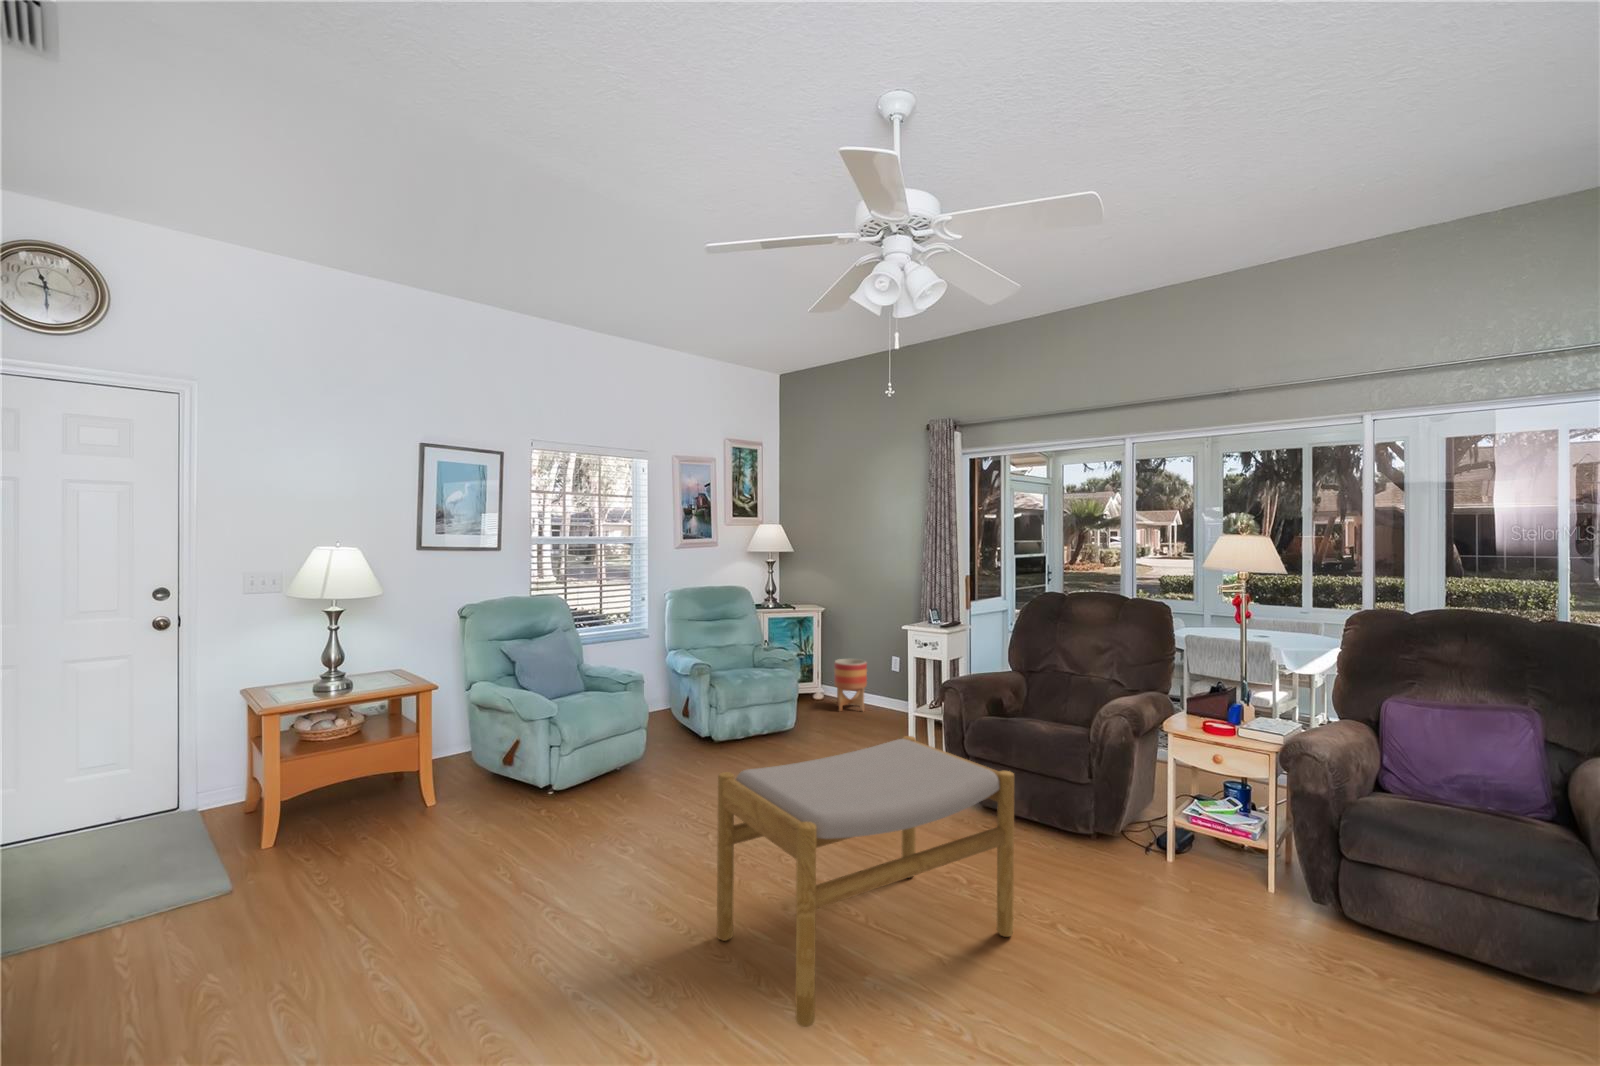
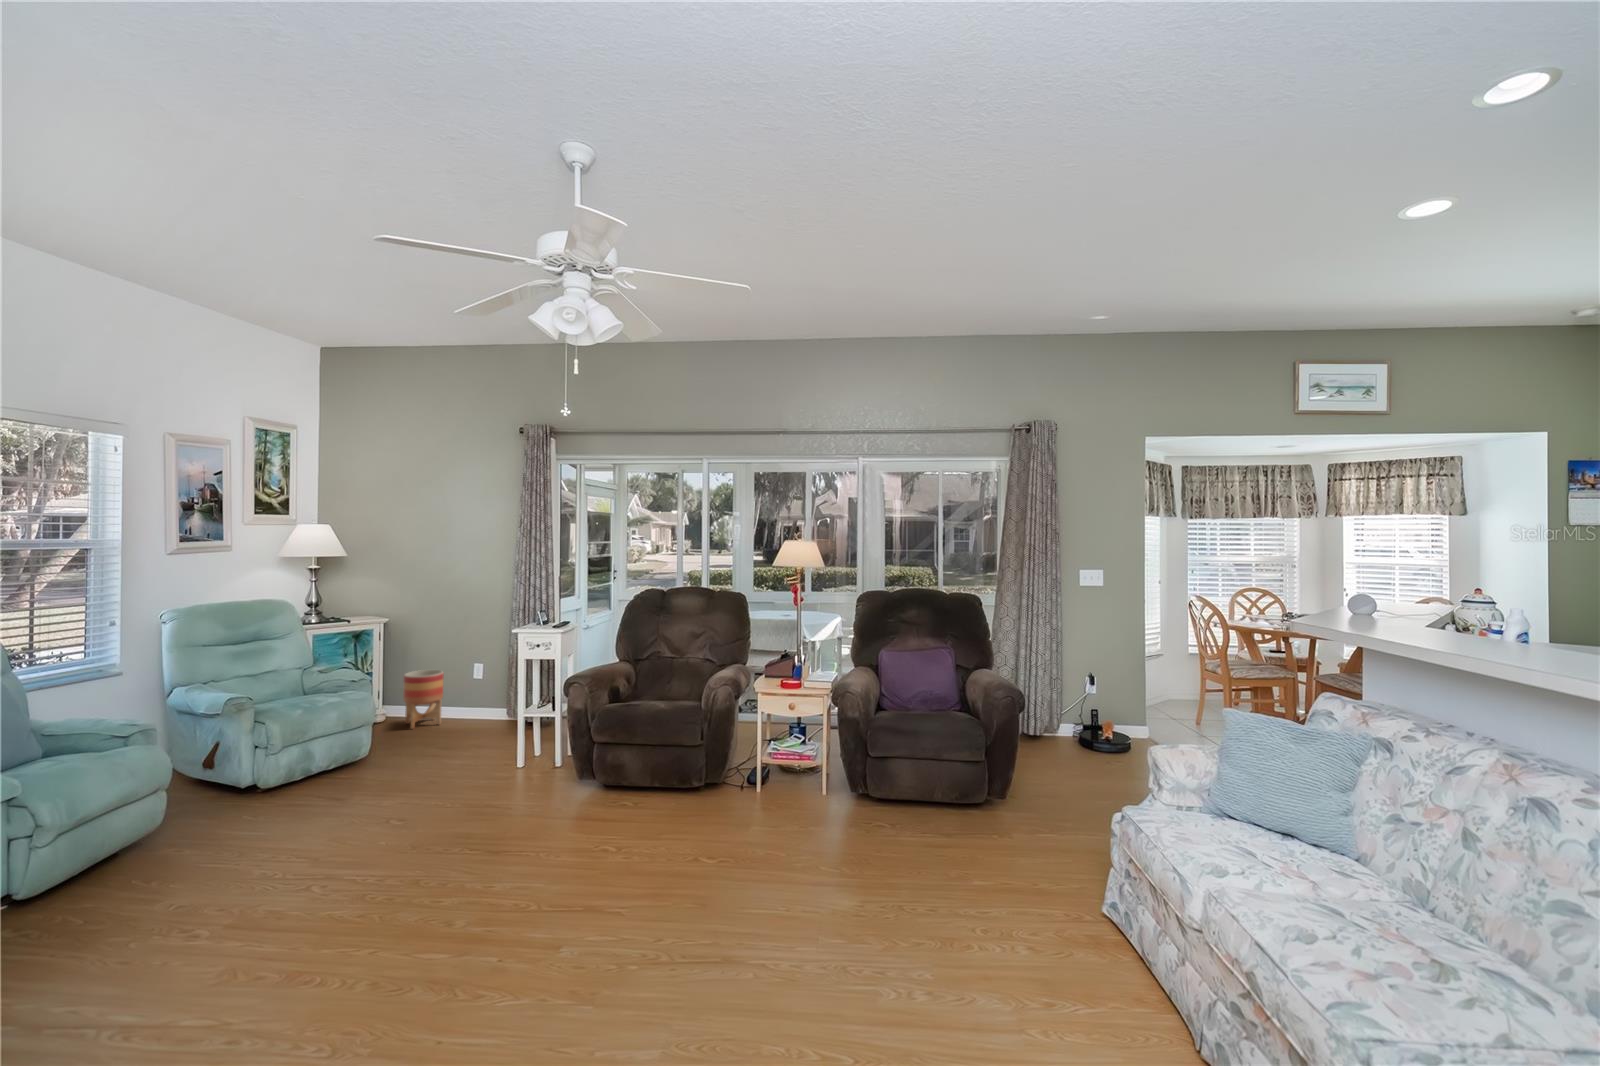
footstool: present [717,736,1014,1027] -> none [381,731,678,1032]

